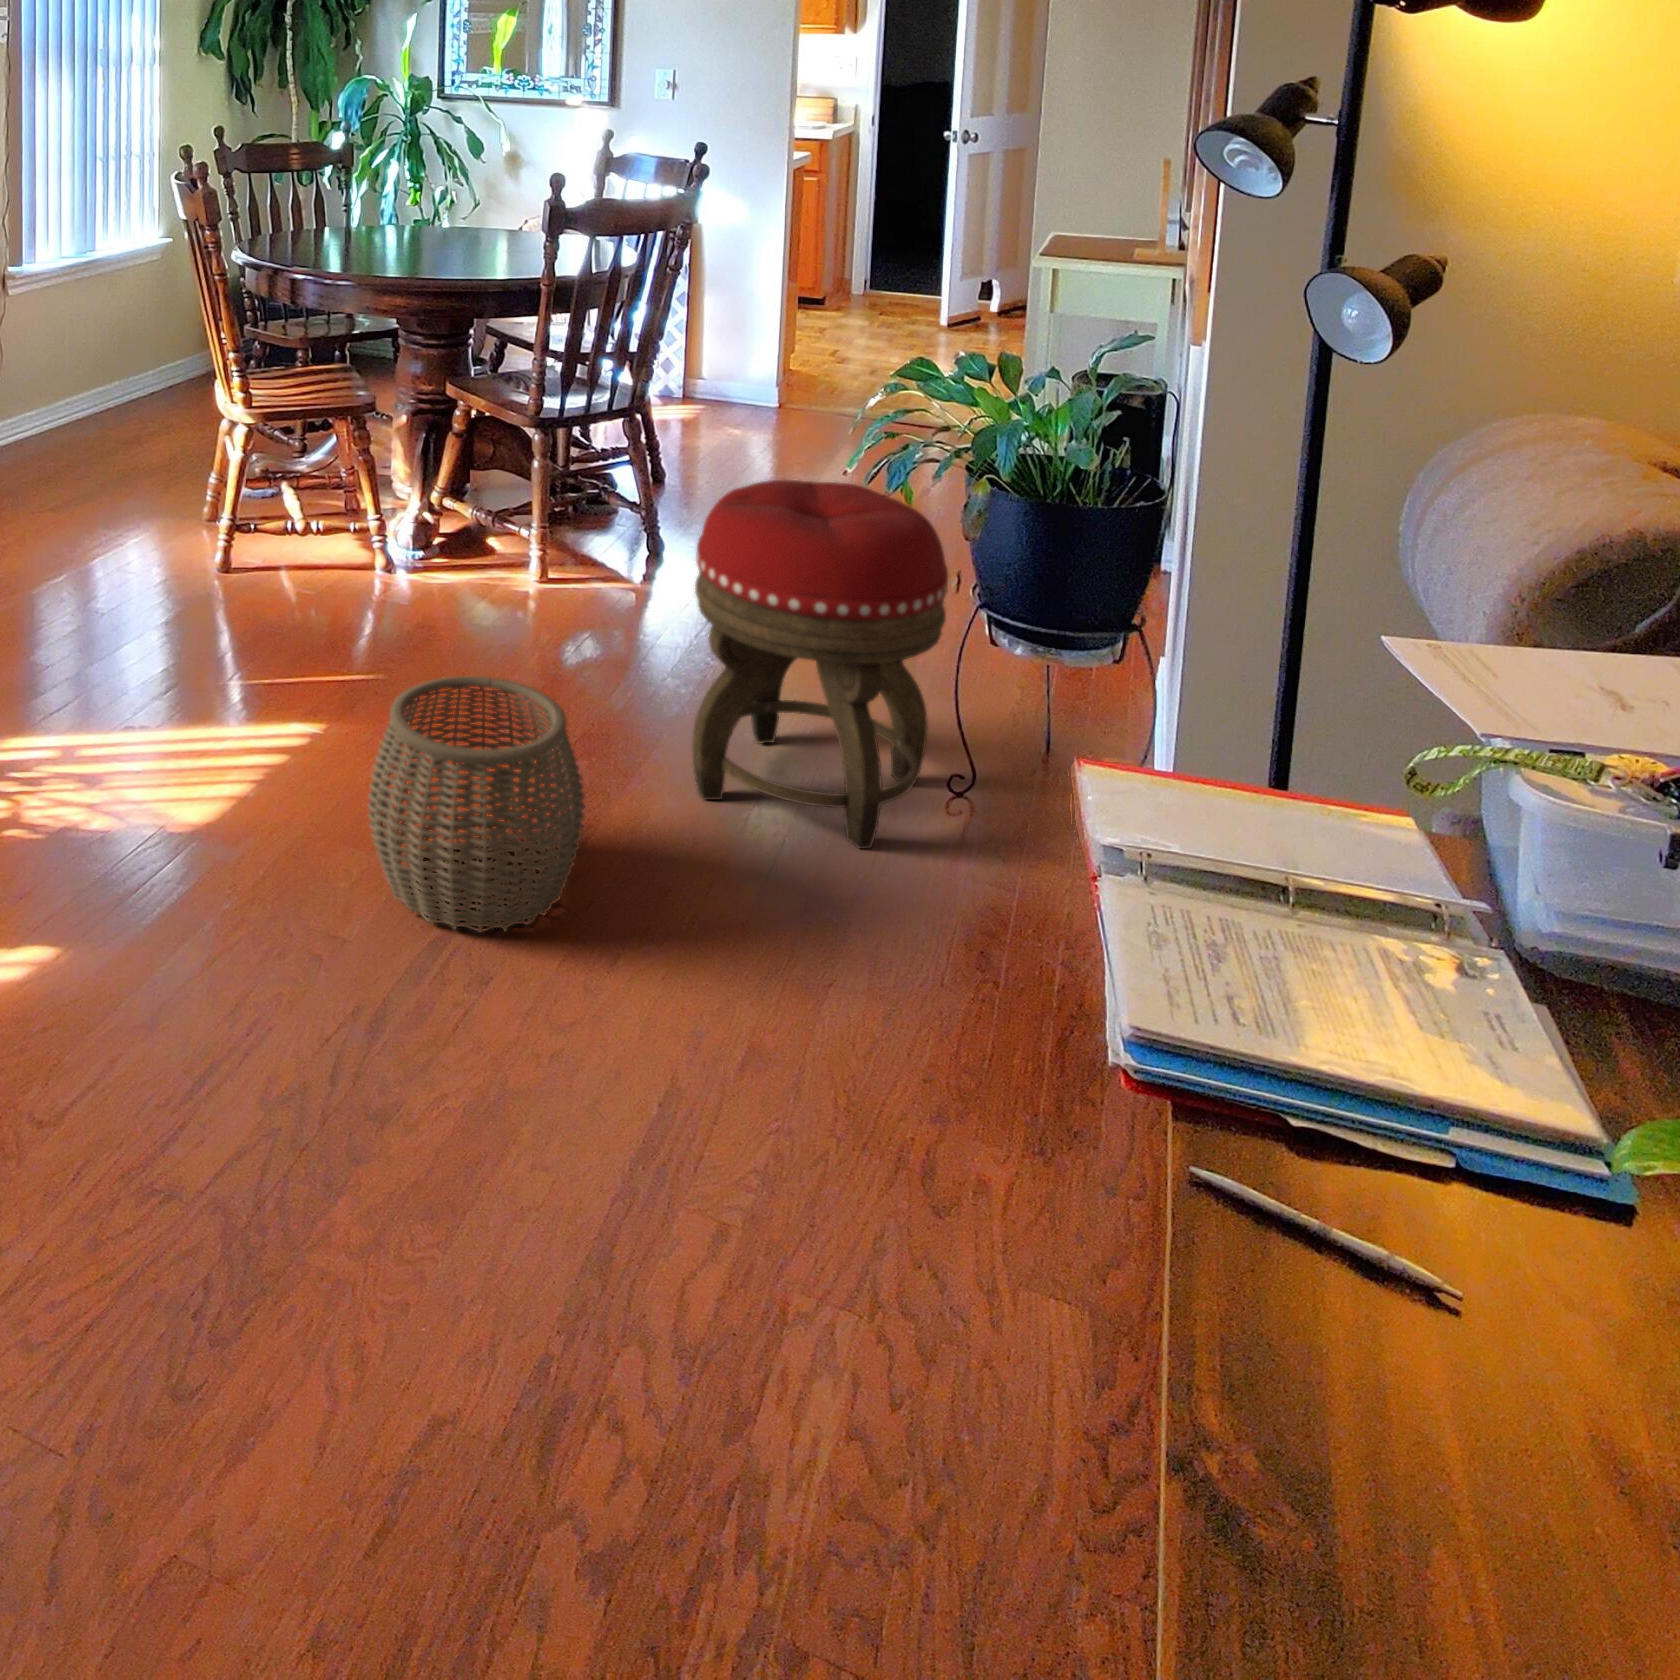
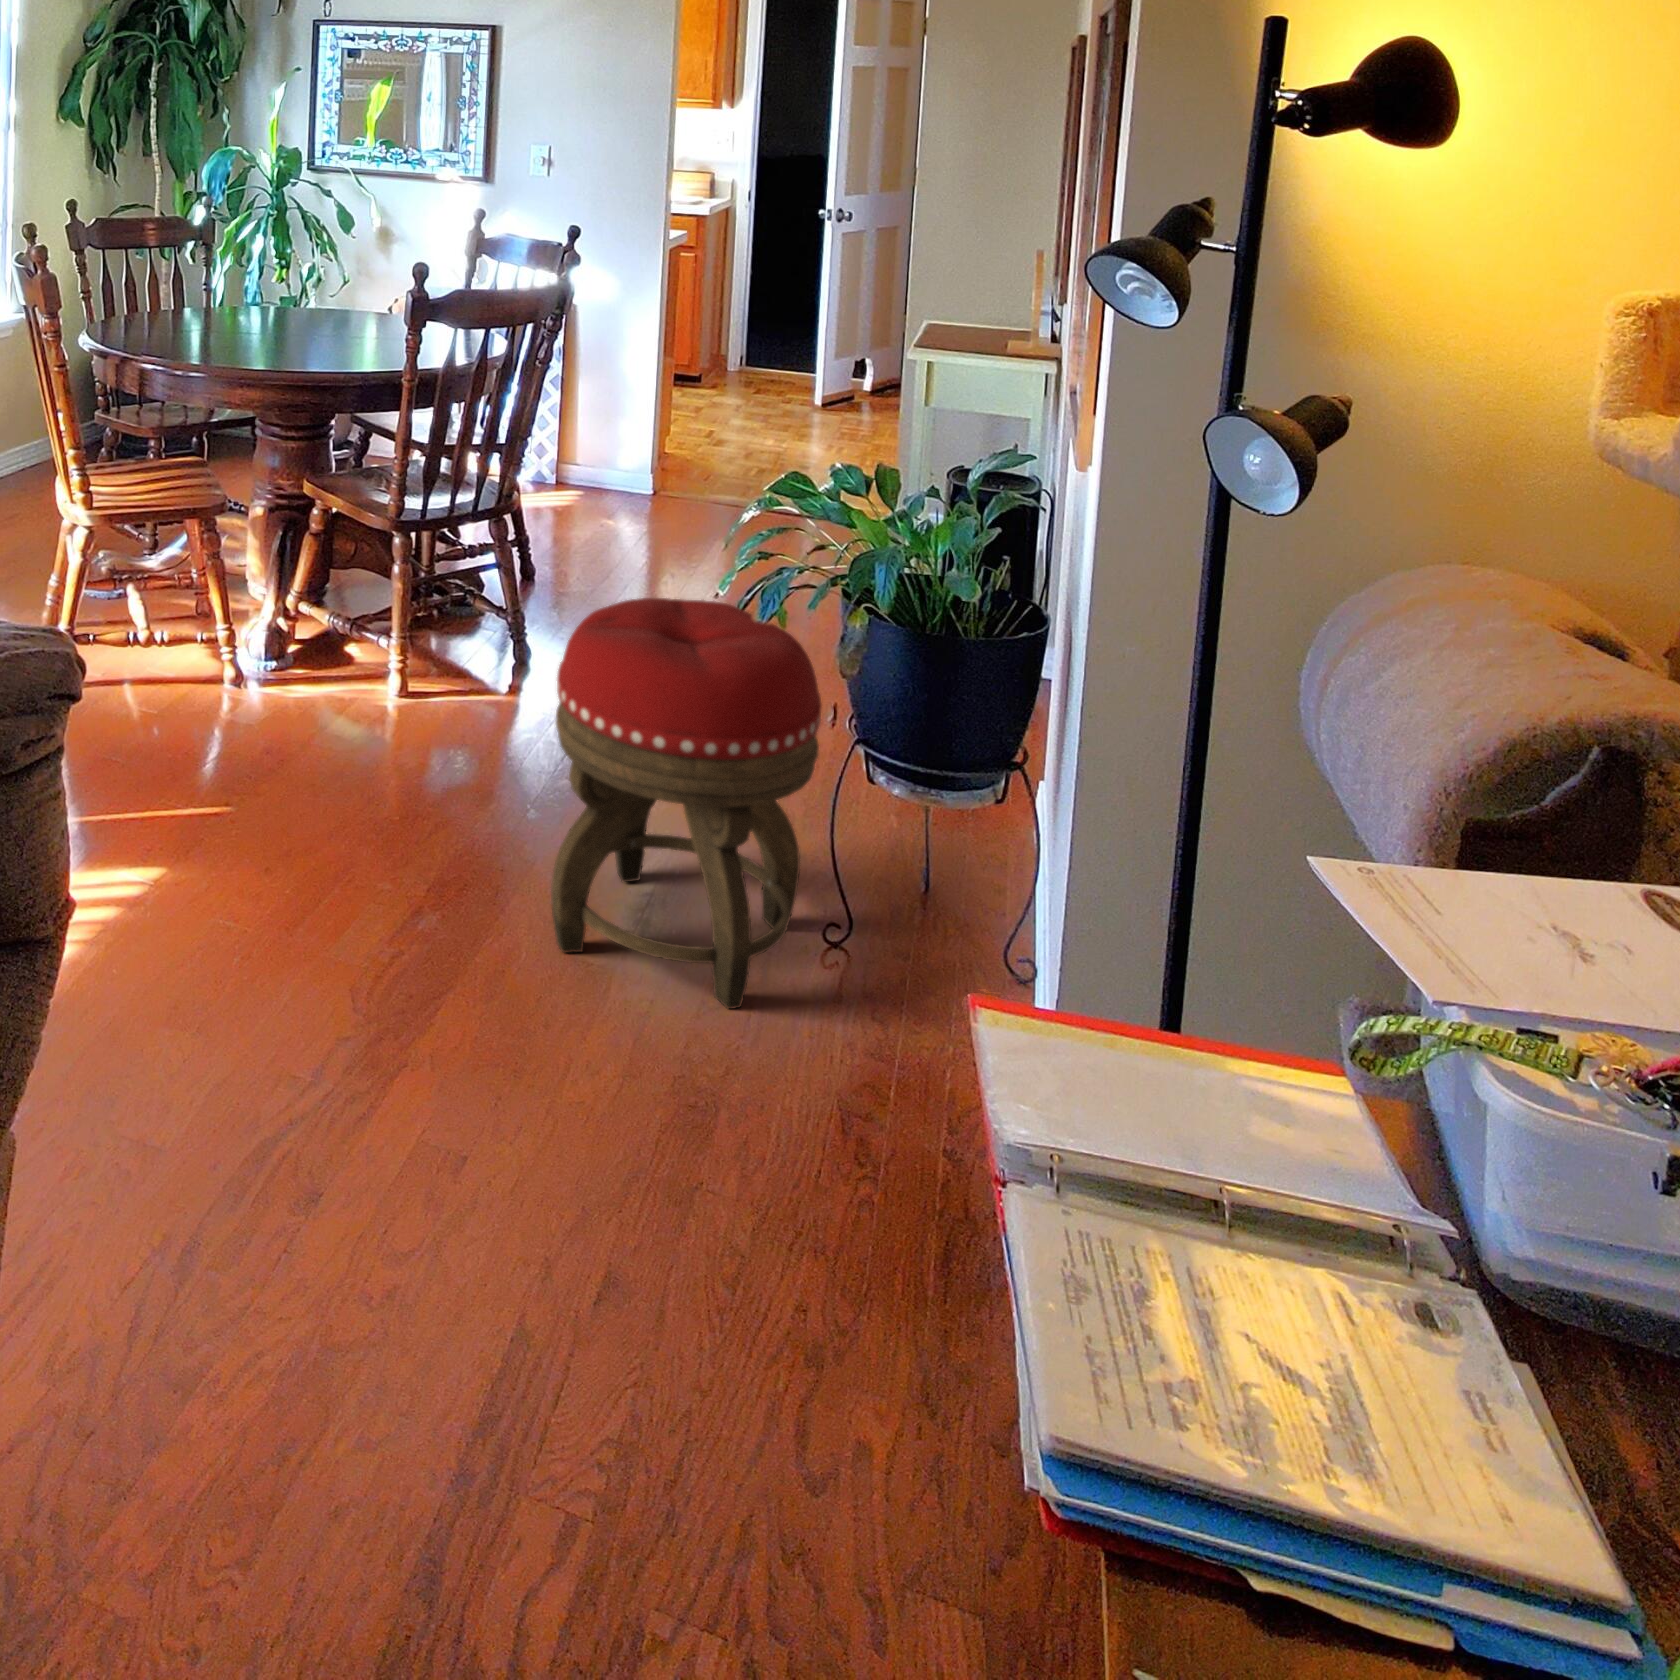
woven basket: present [368,676,585,932] -> none [189,827,431,1130]

